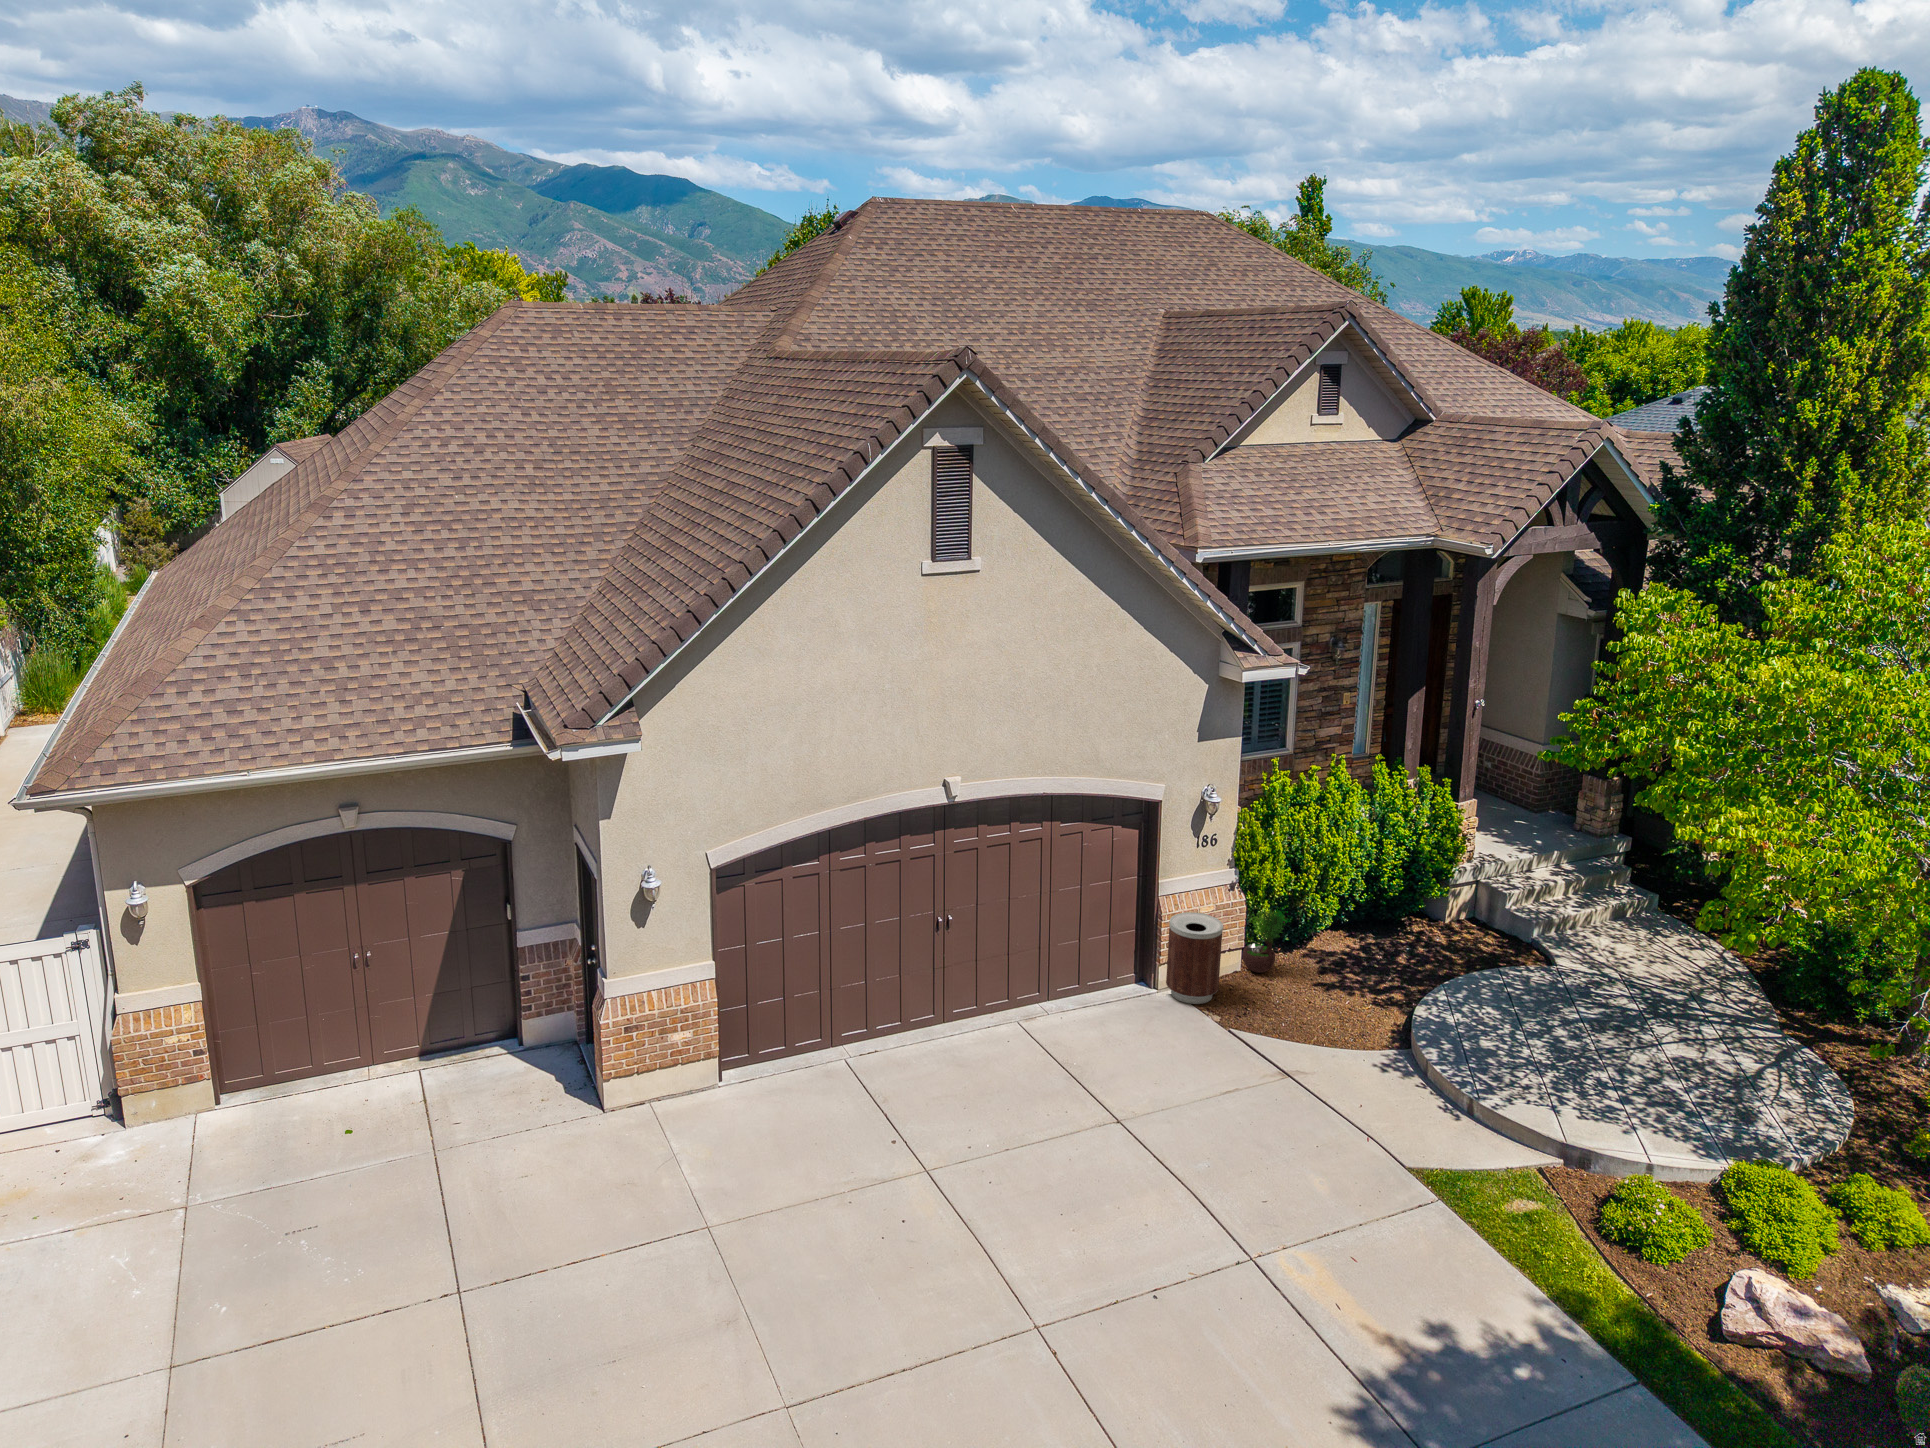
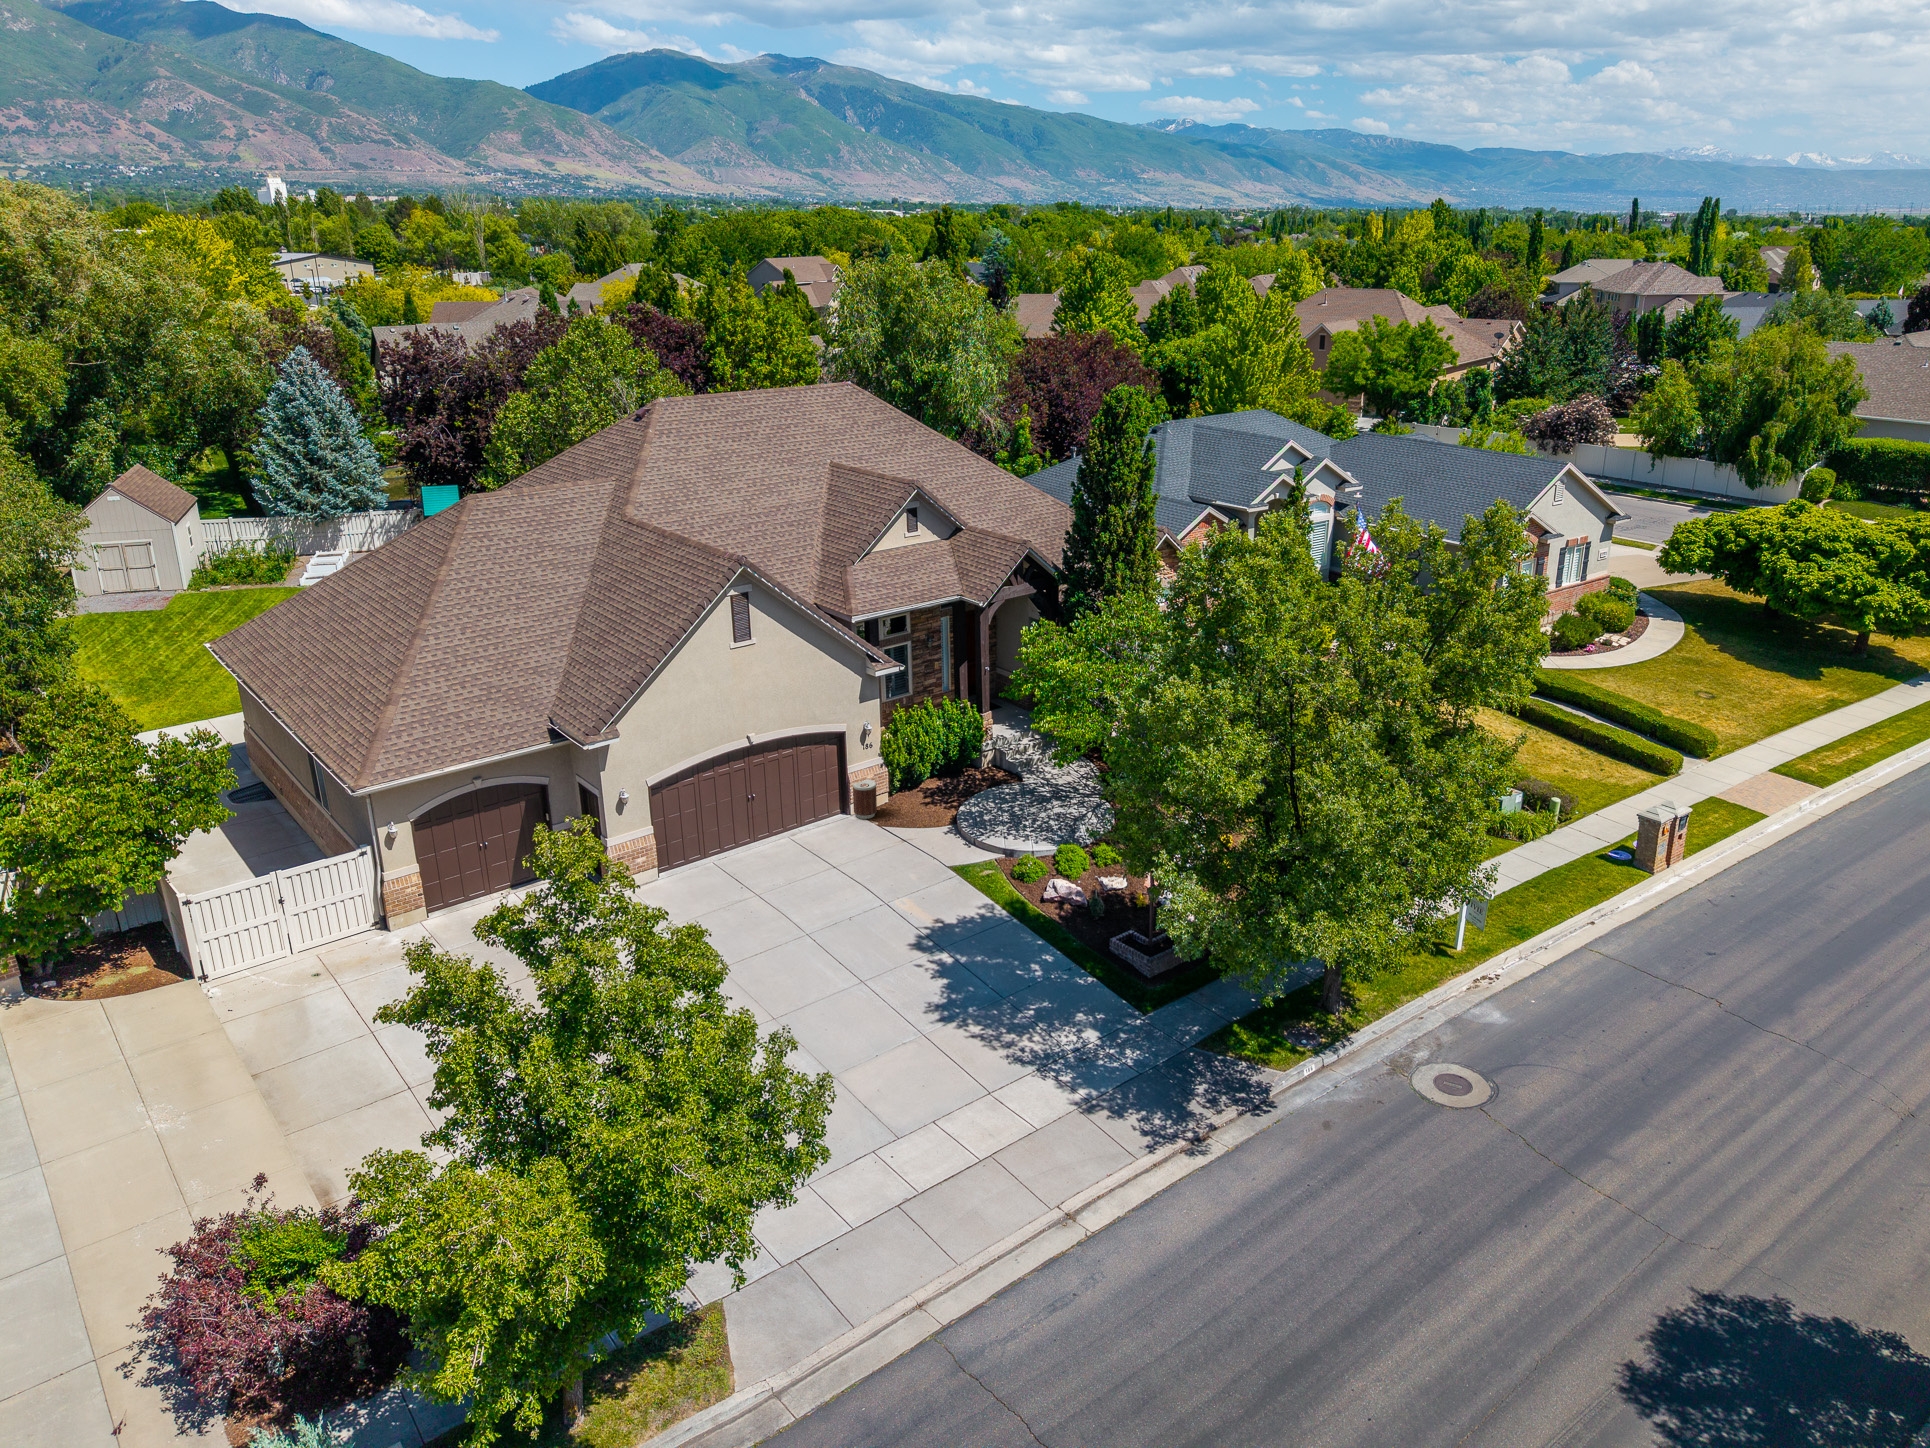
potted tree: present [1243,908,1287,973] -> none [888,772,907,802]

